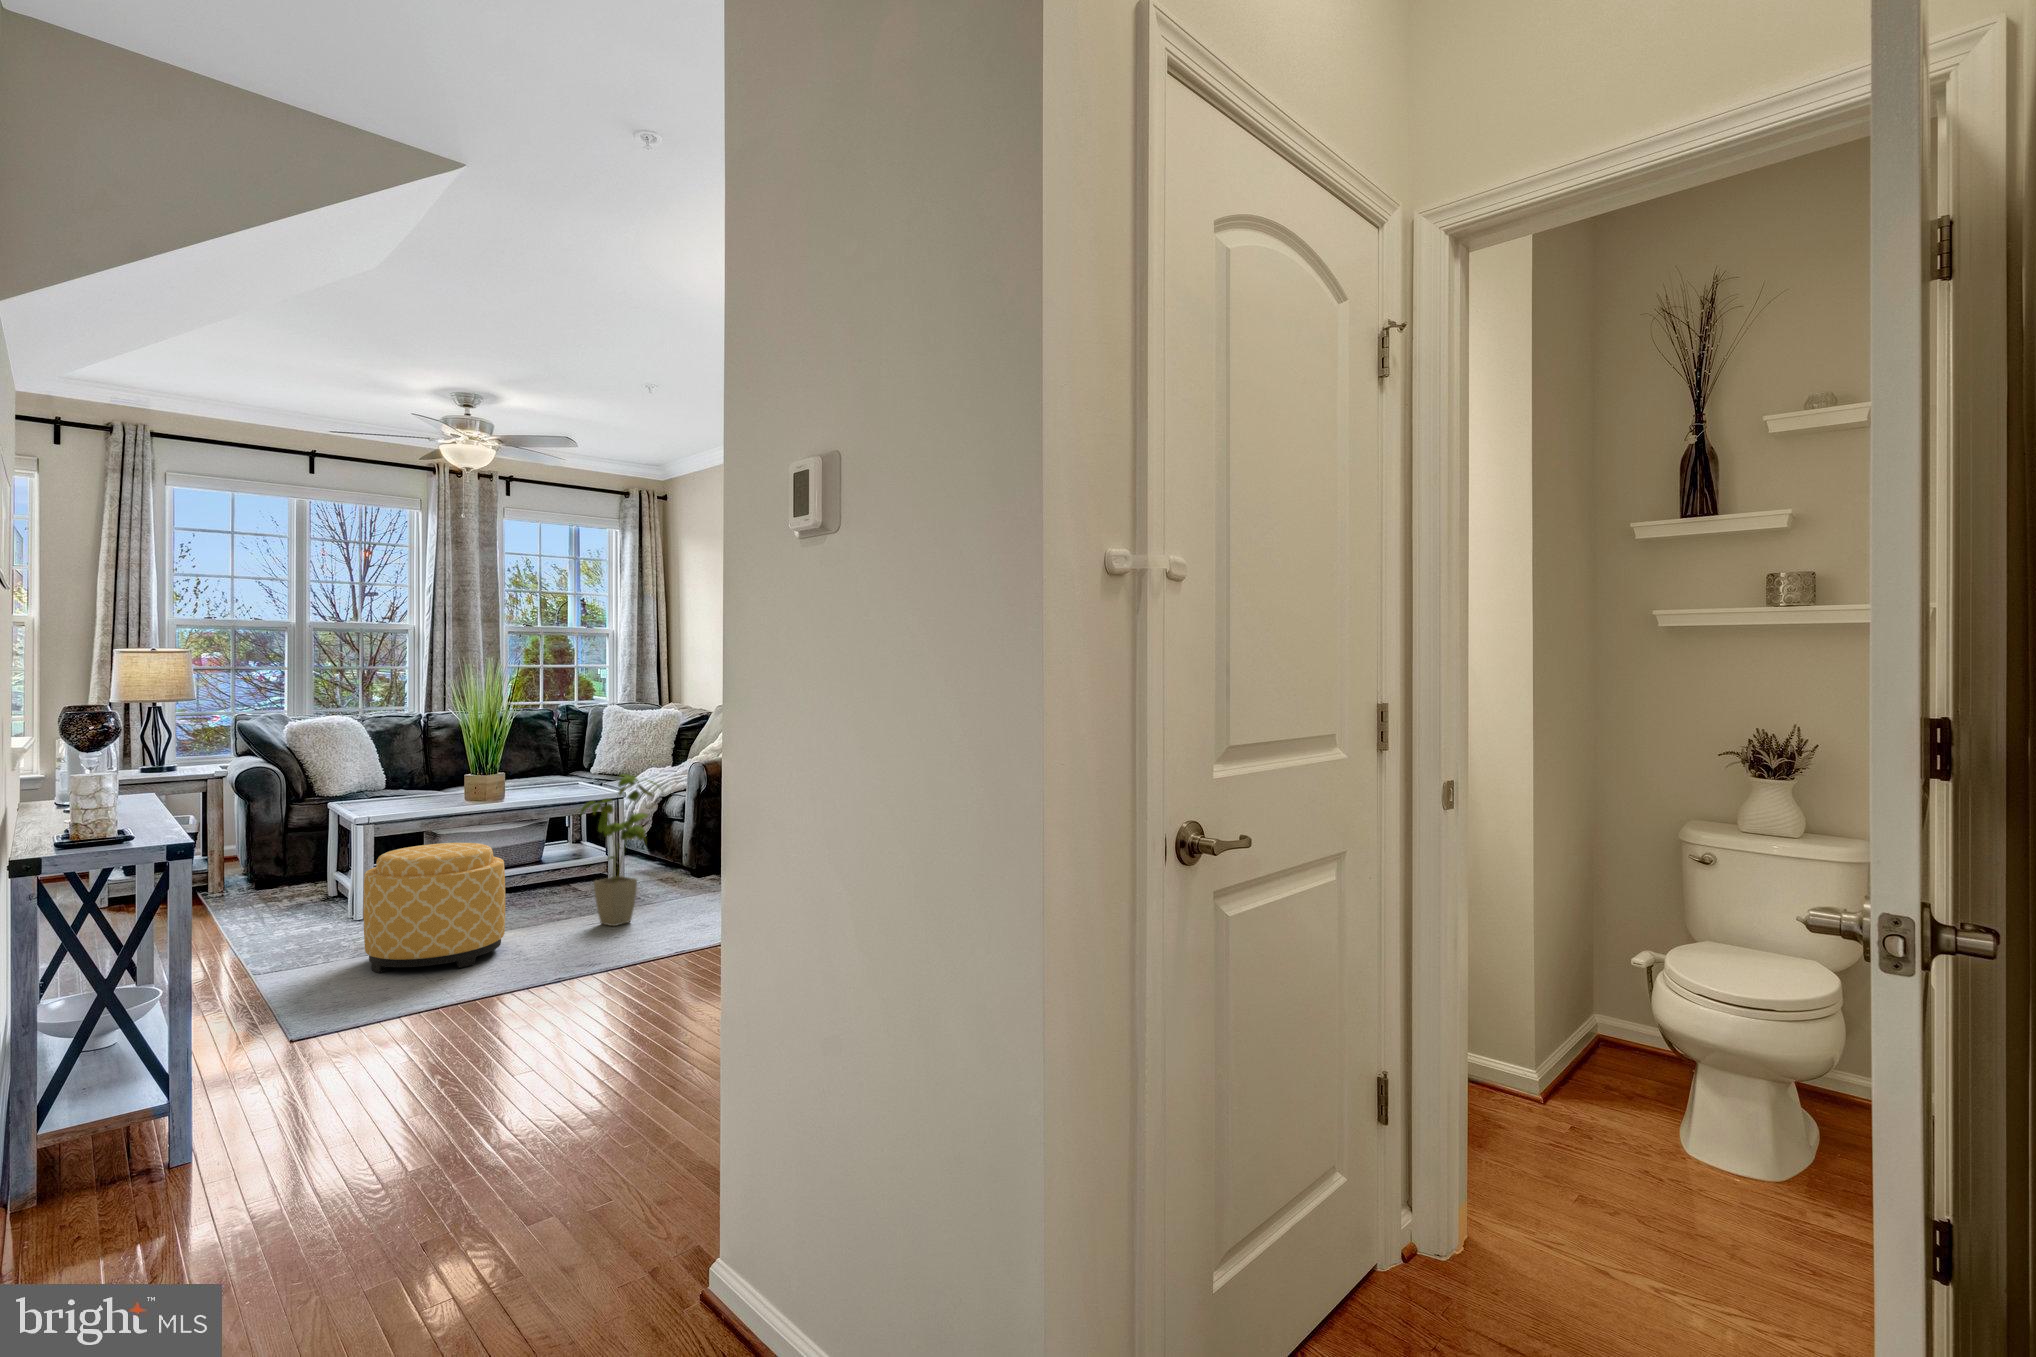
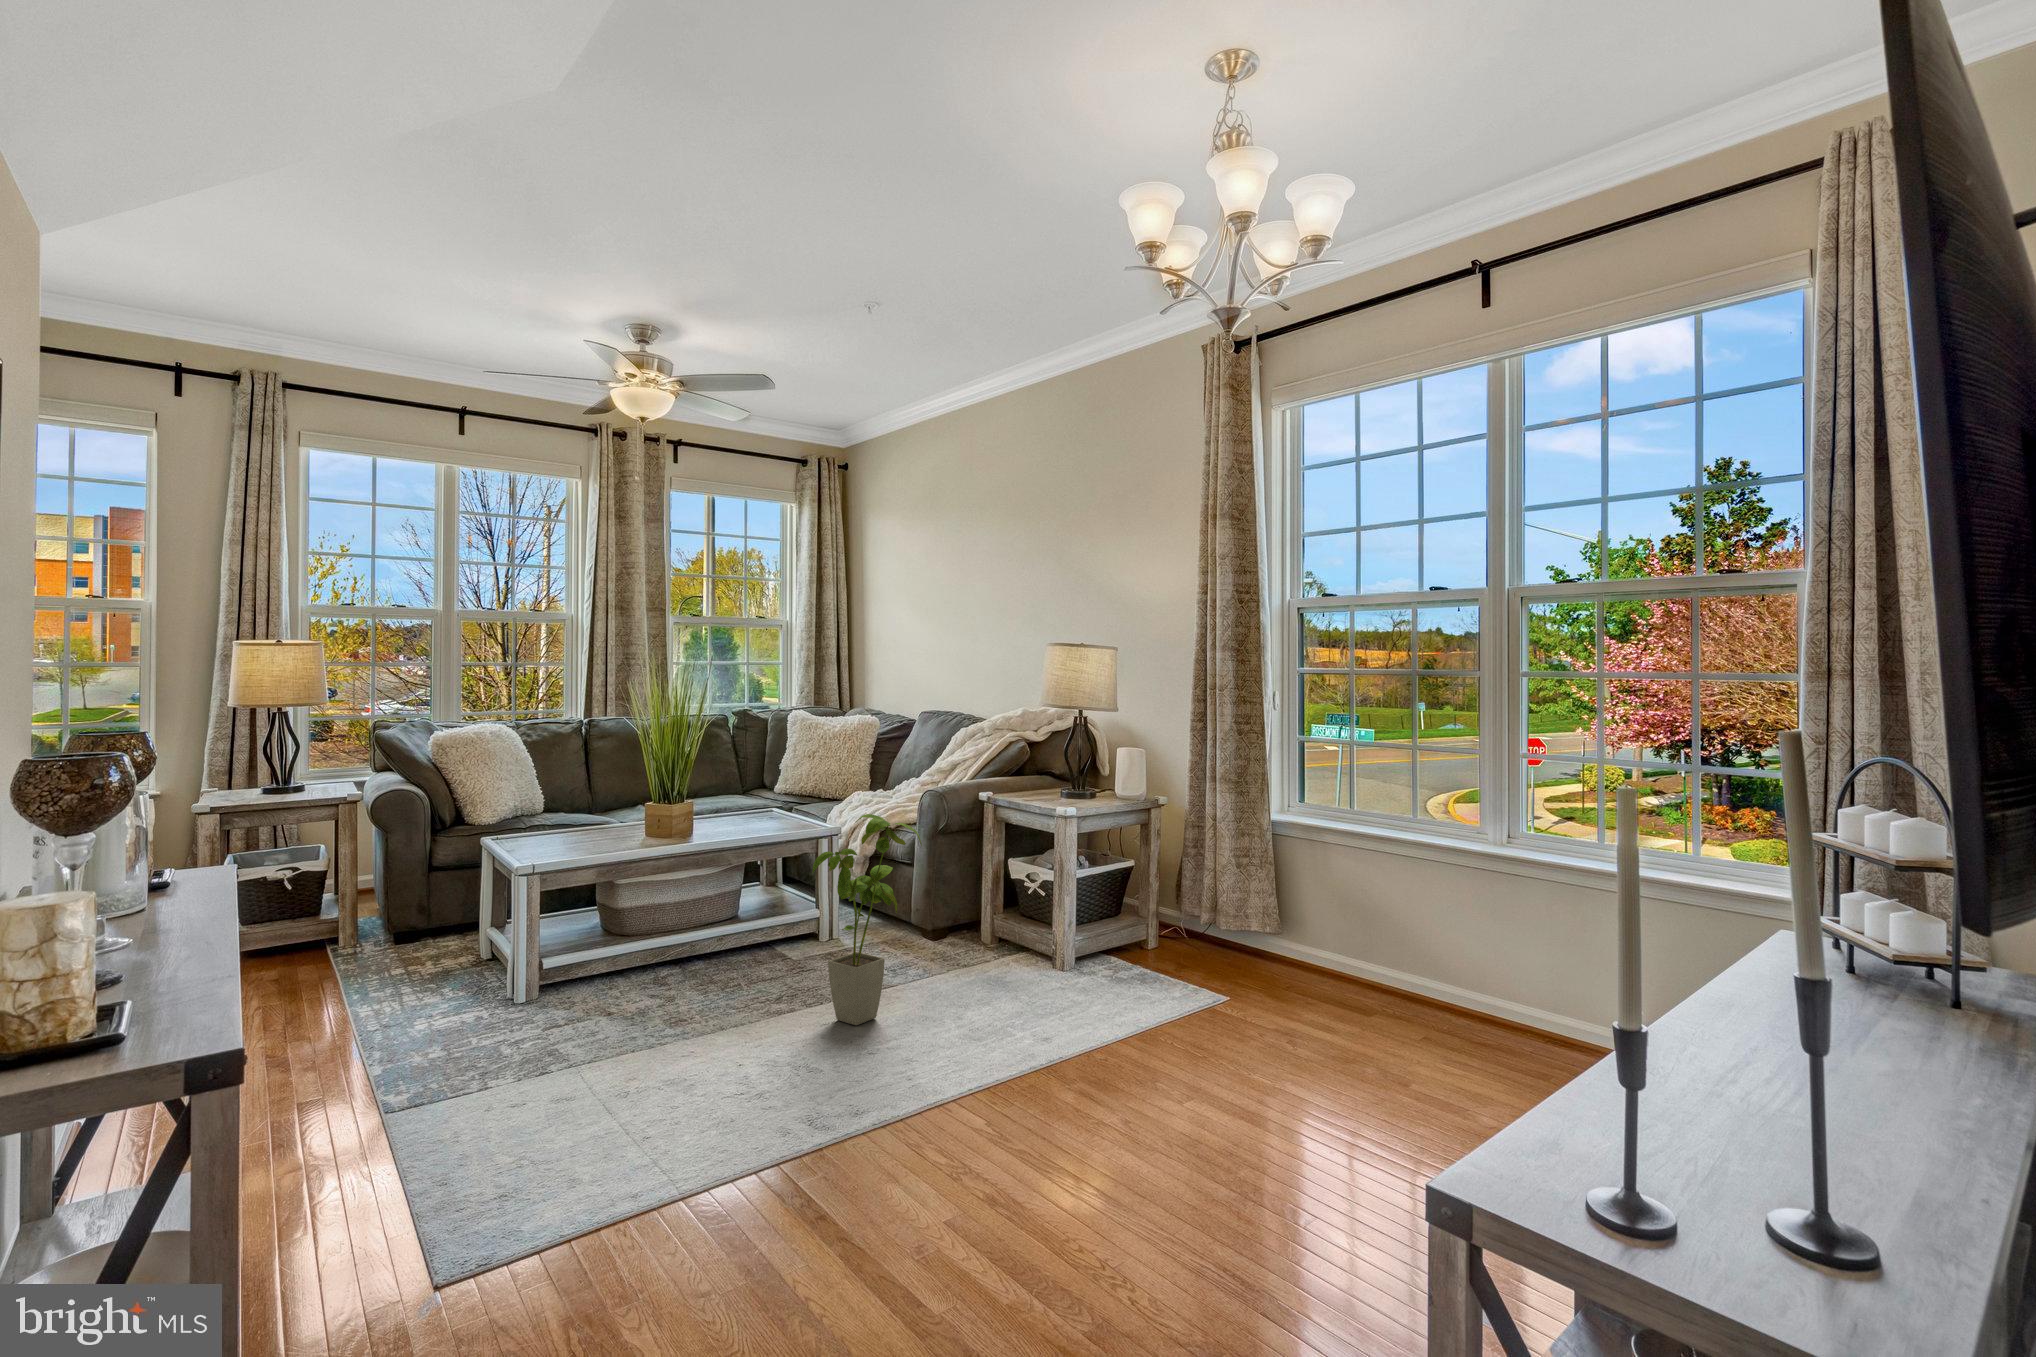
ottoman: present [363,843,505,973] -> none [537,912,724,1111]

